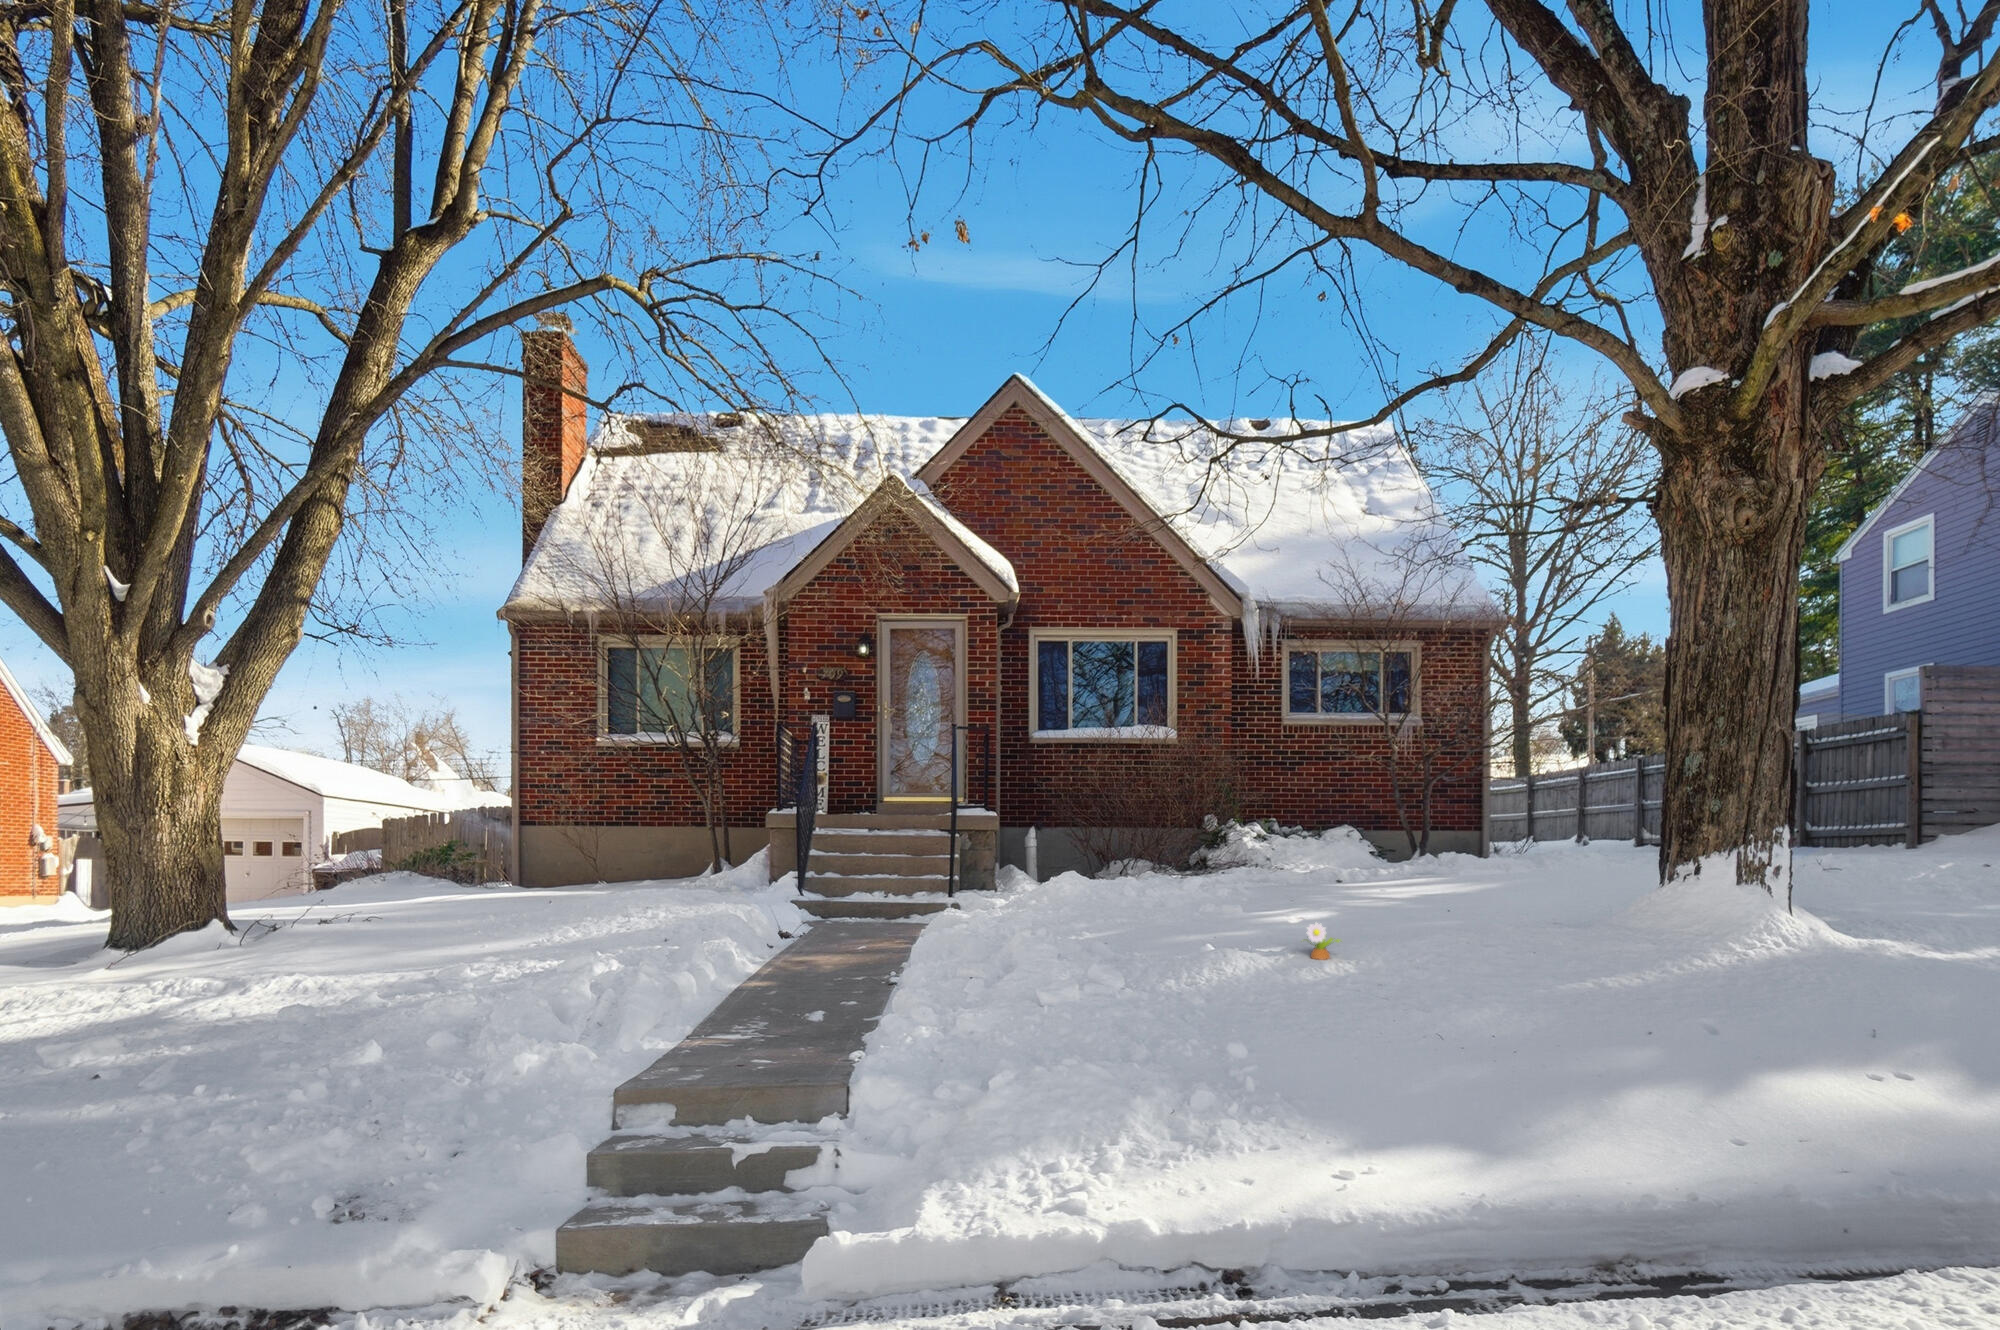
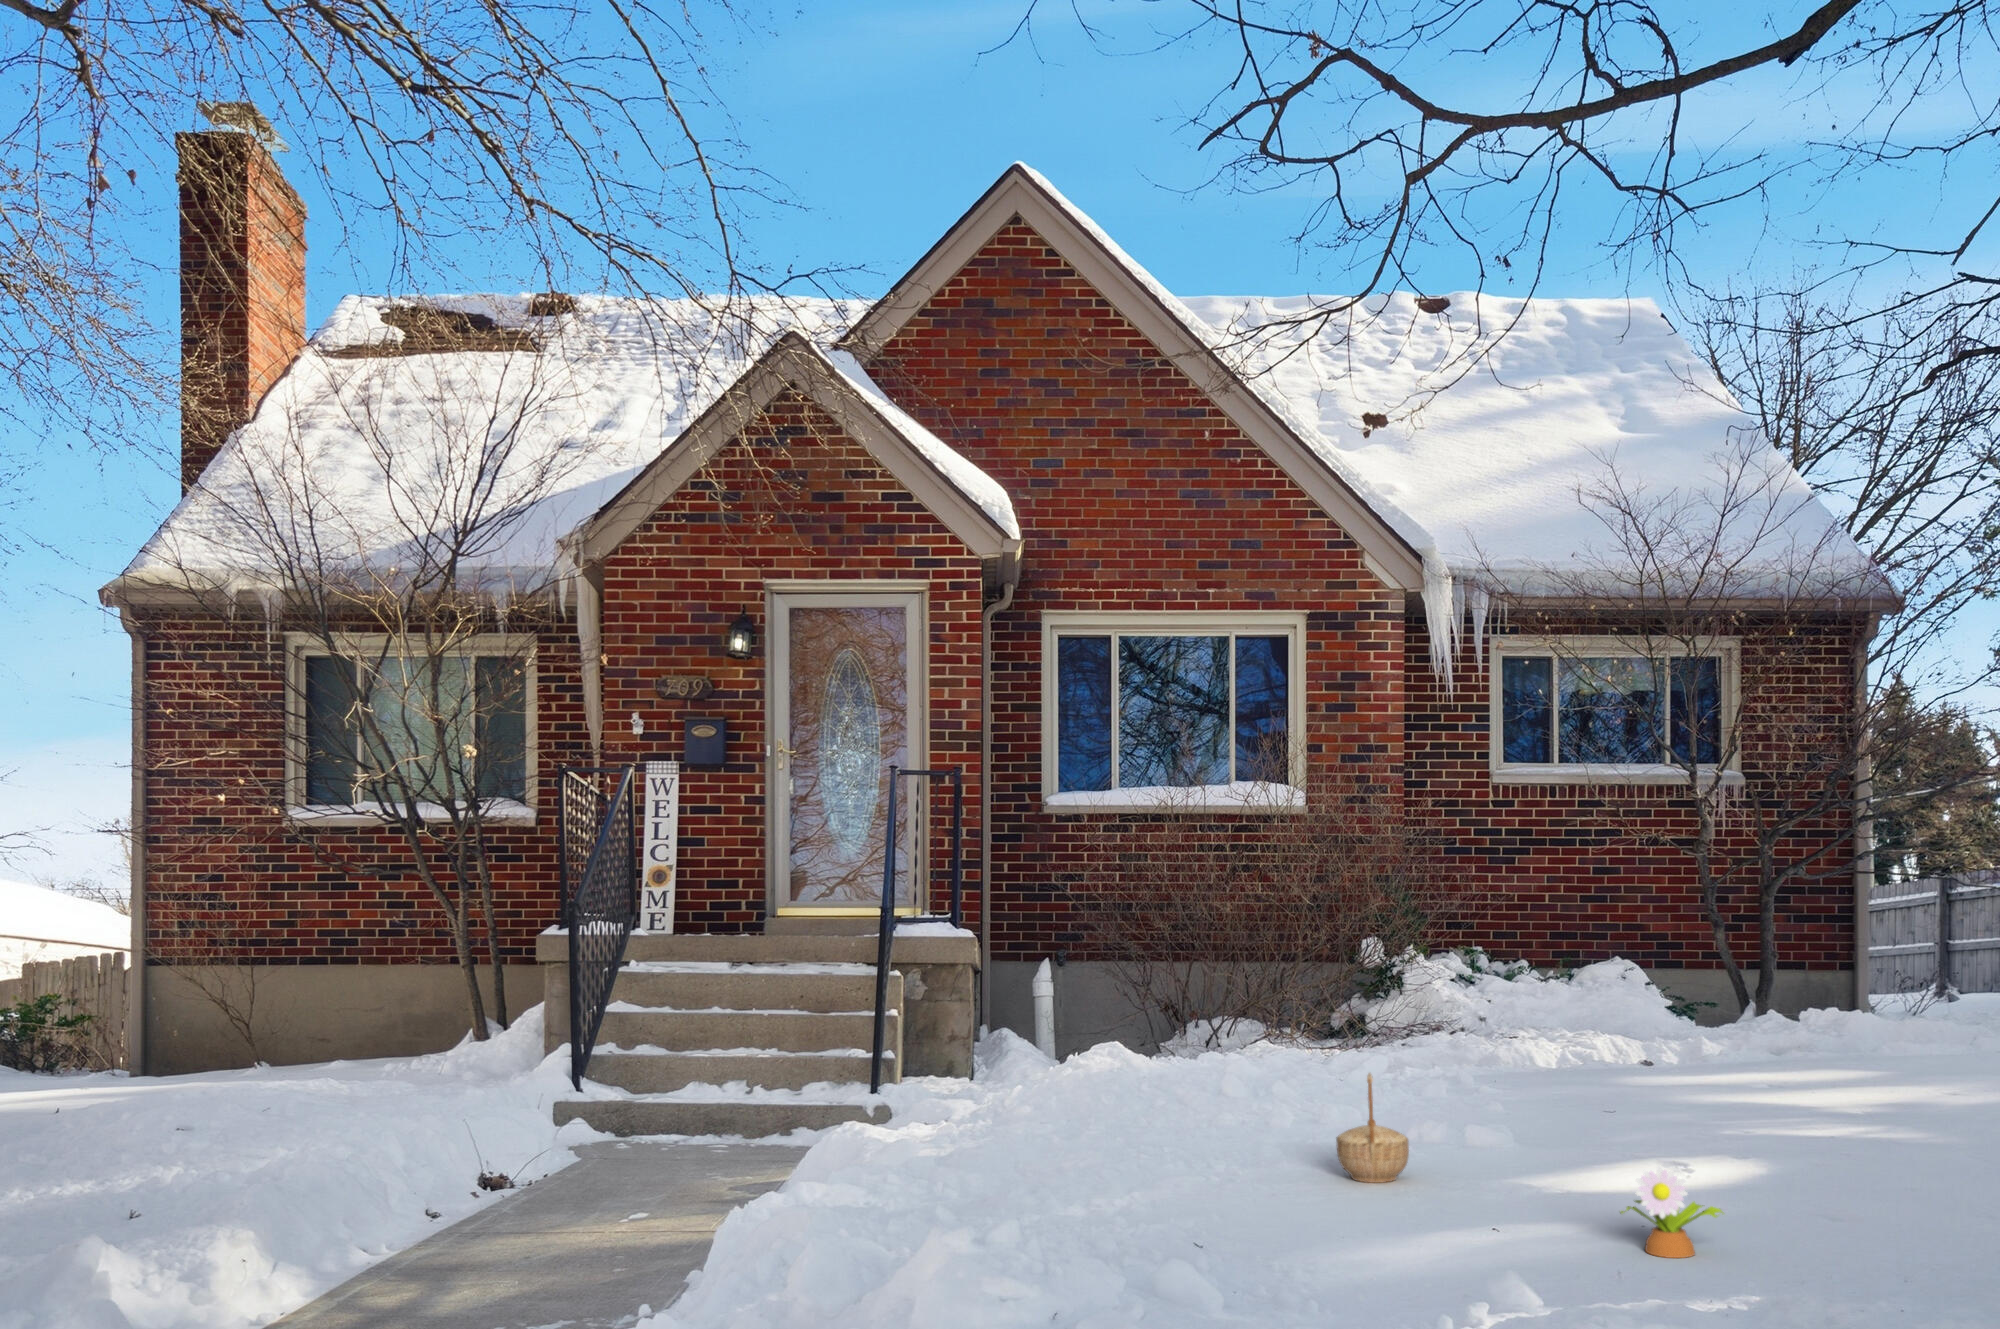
basket: none [1185,884,1217,934] -> present [1336,1073,1409,1183]

